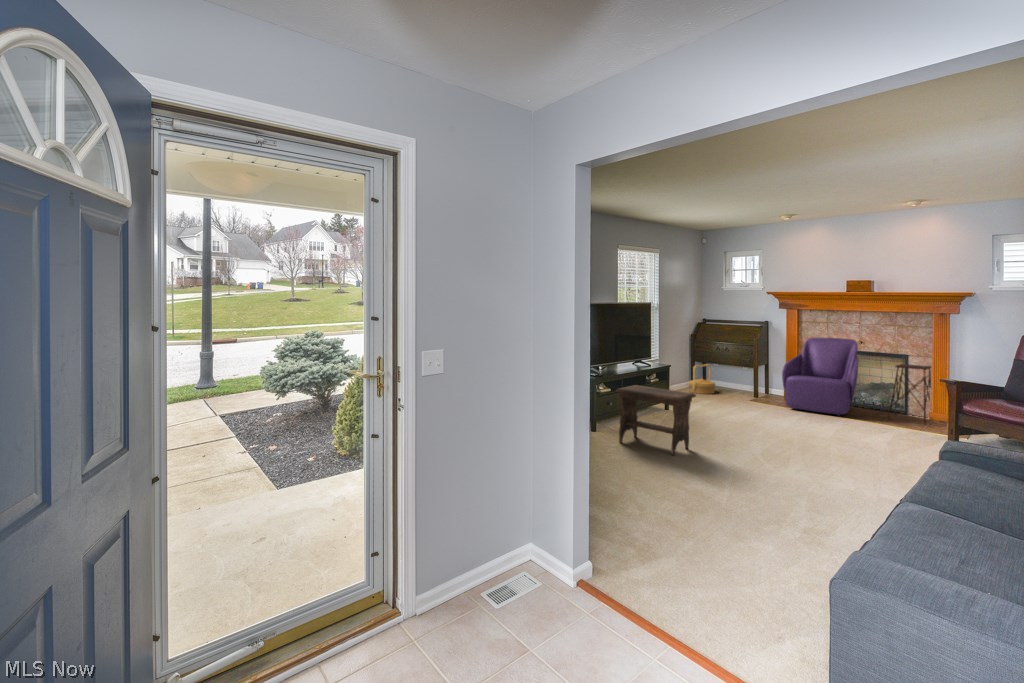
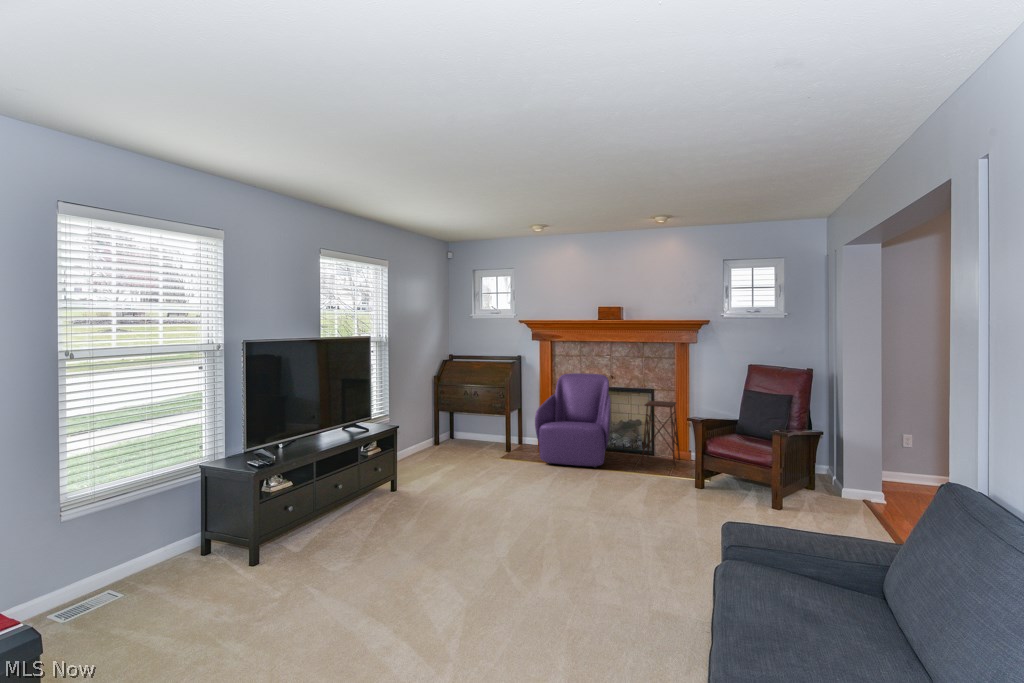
woven basket: present [689,364,715,394] -> none [432,411,464,451]
footstool: present [616,385,696,455] -> none [288,475,413,591]

